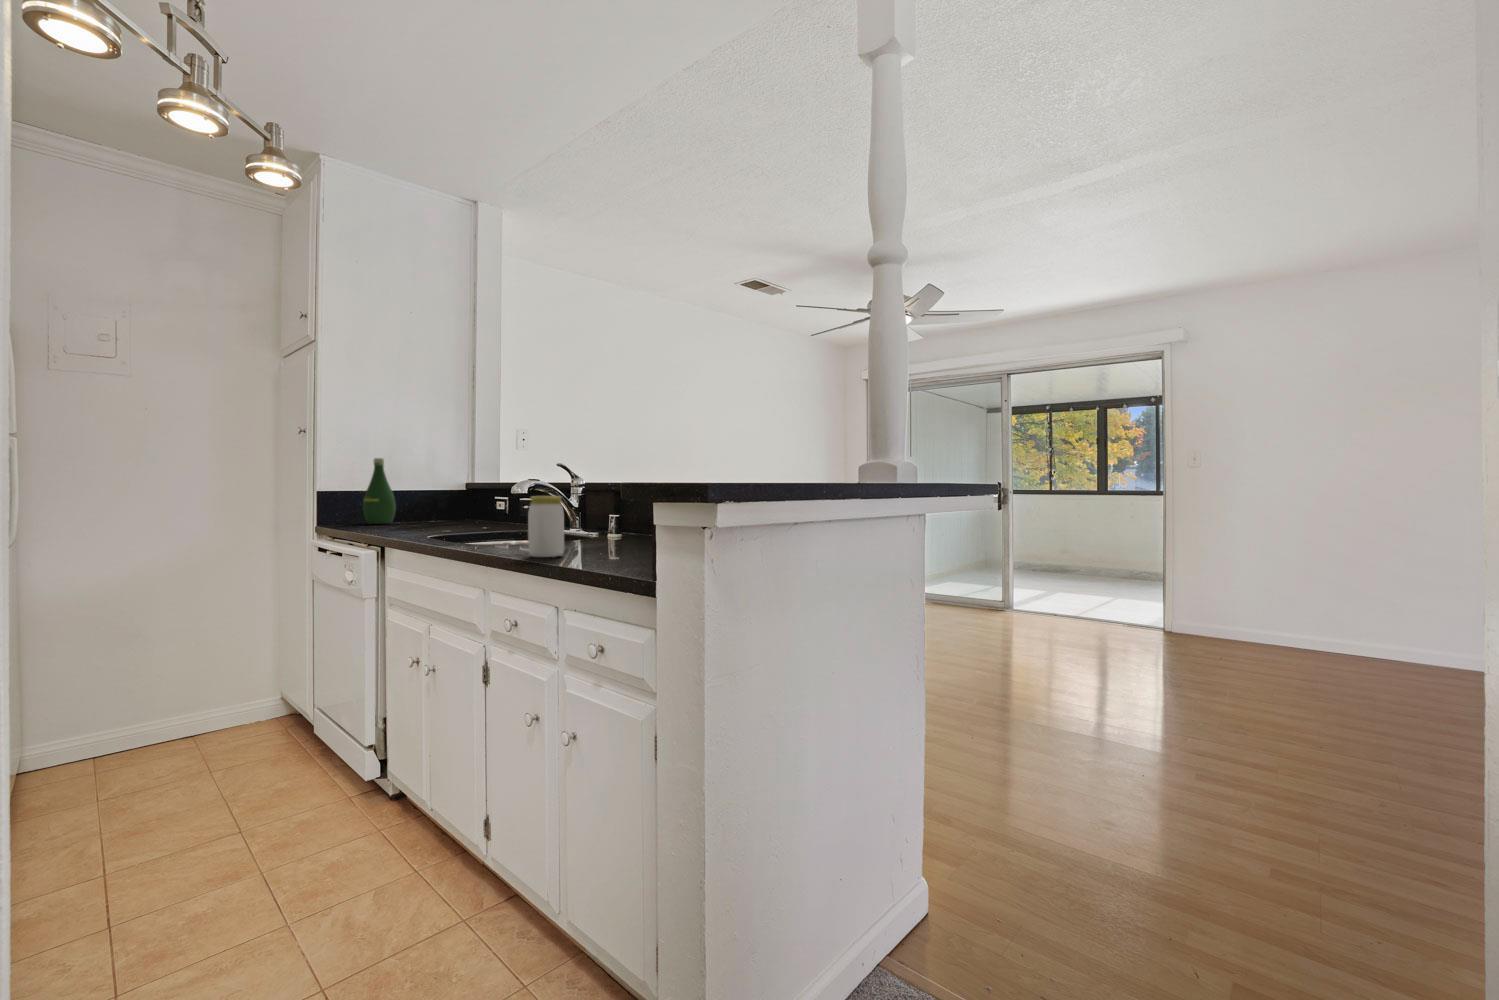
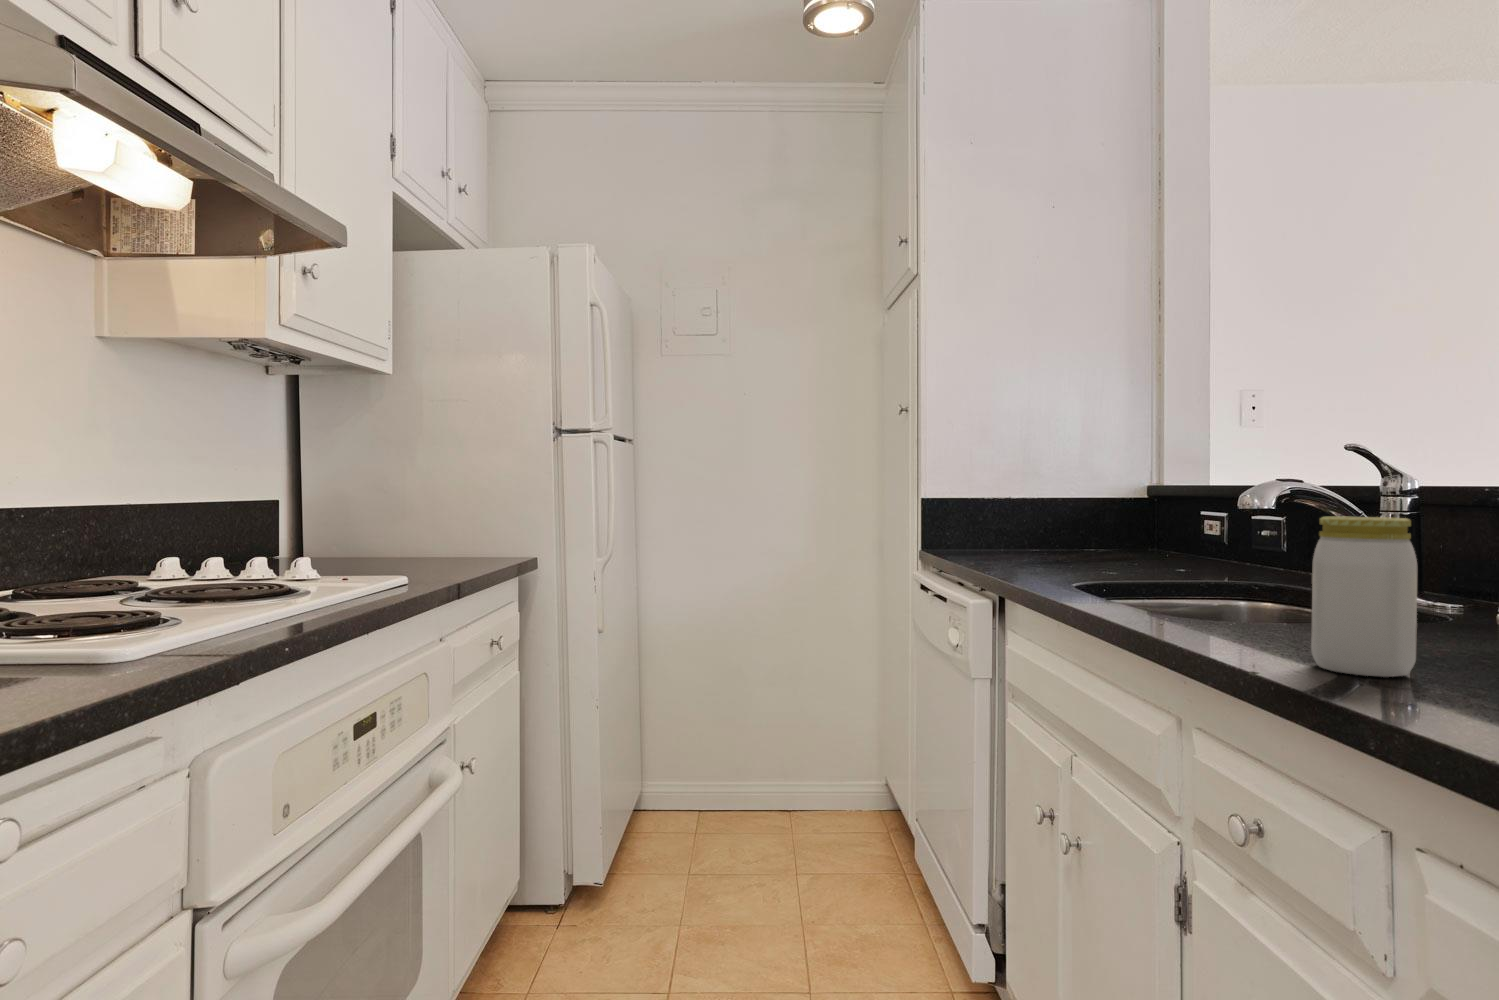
bottle: present [363,458,396,524] -> none [988,445,1035,549]

